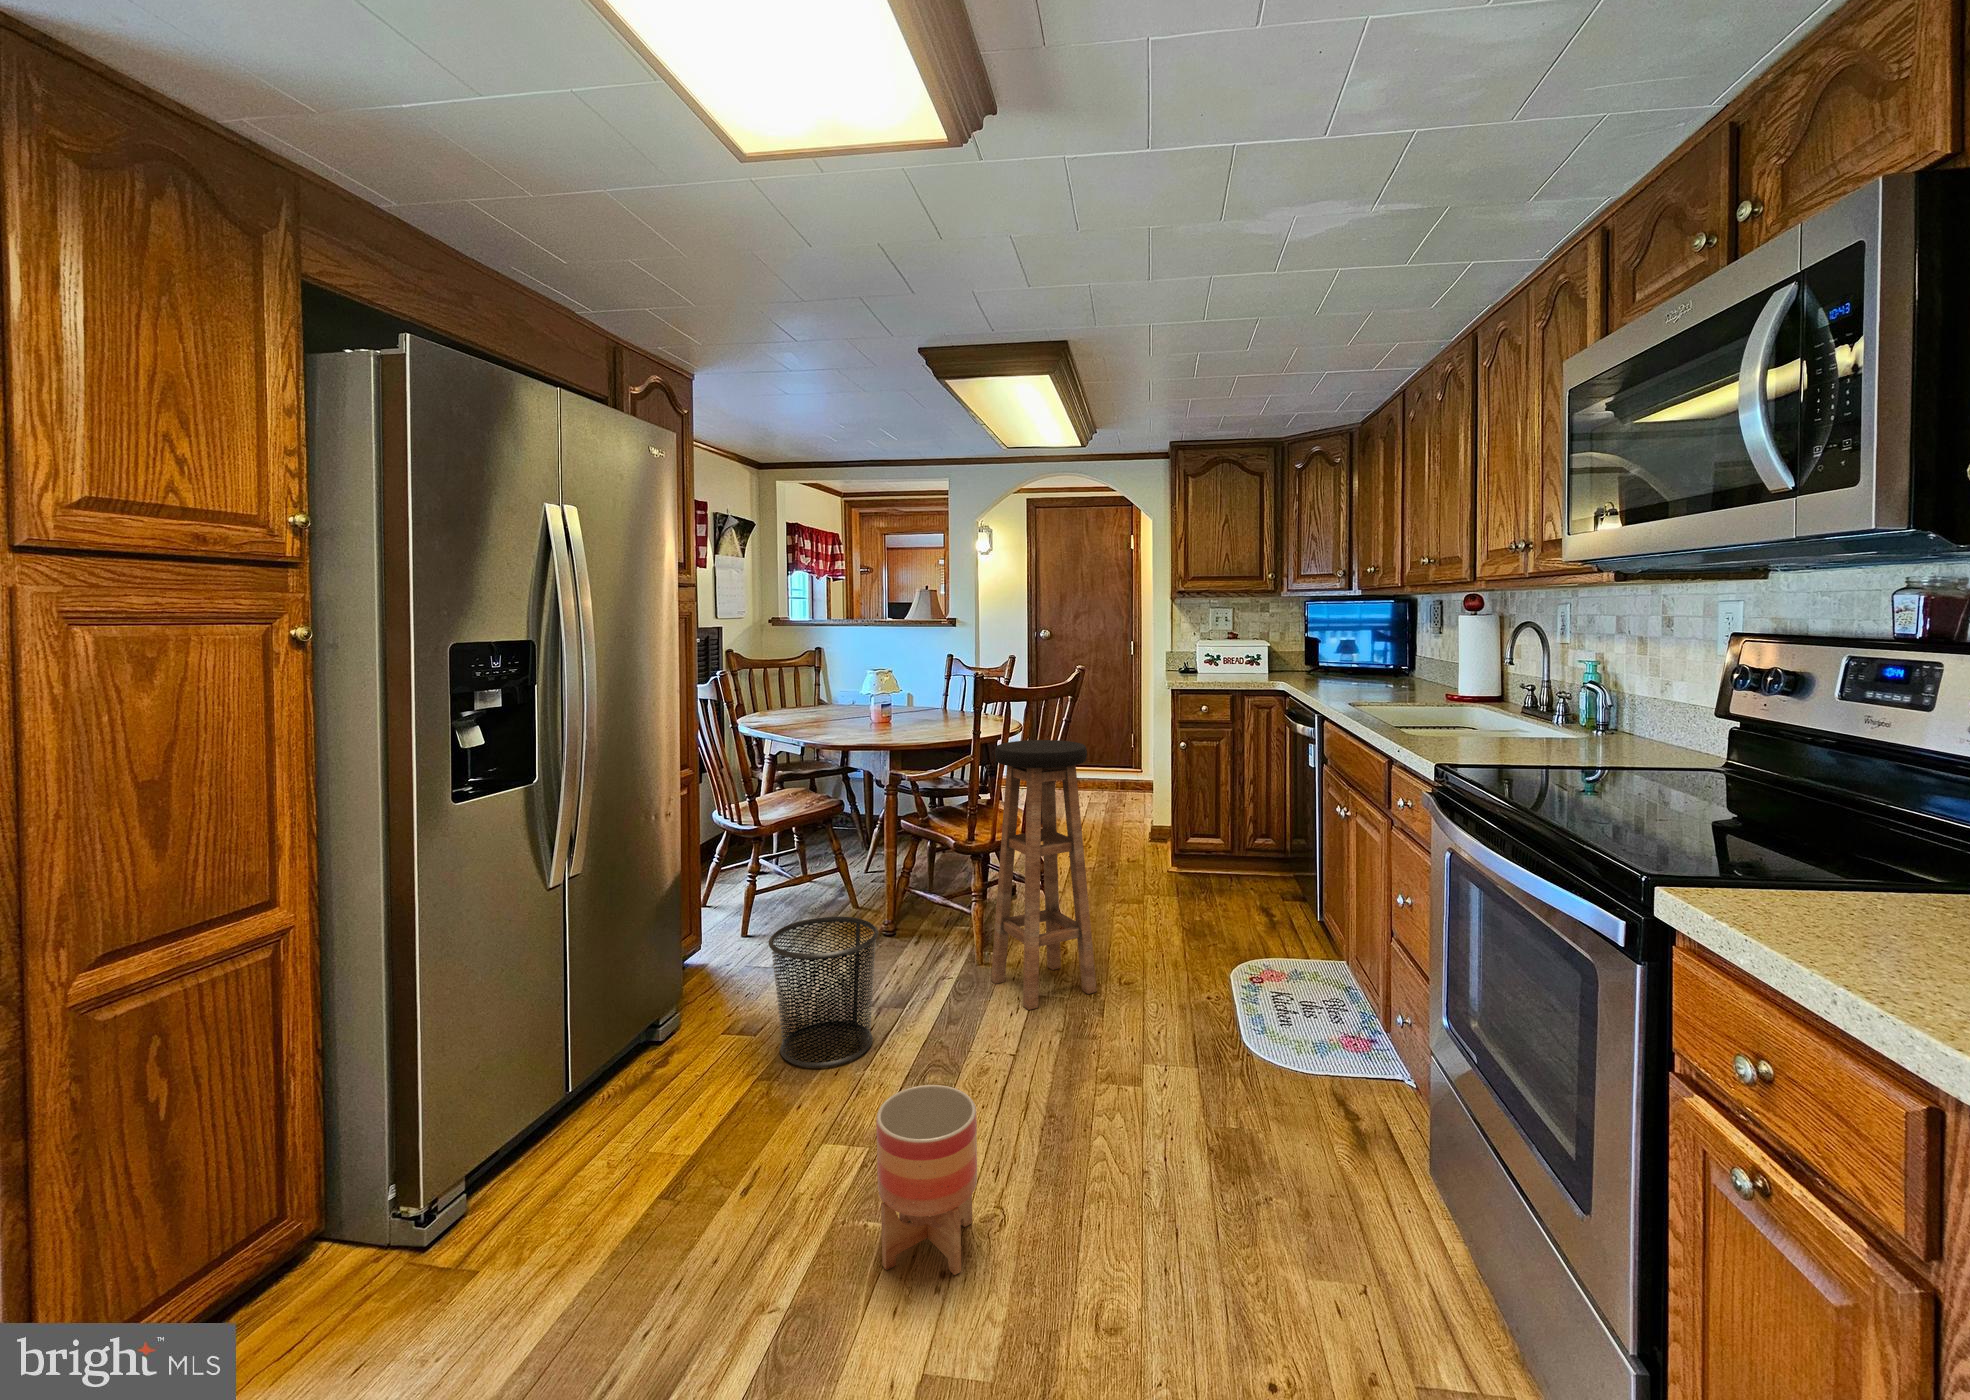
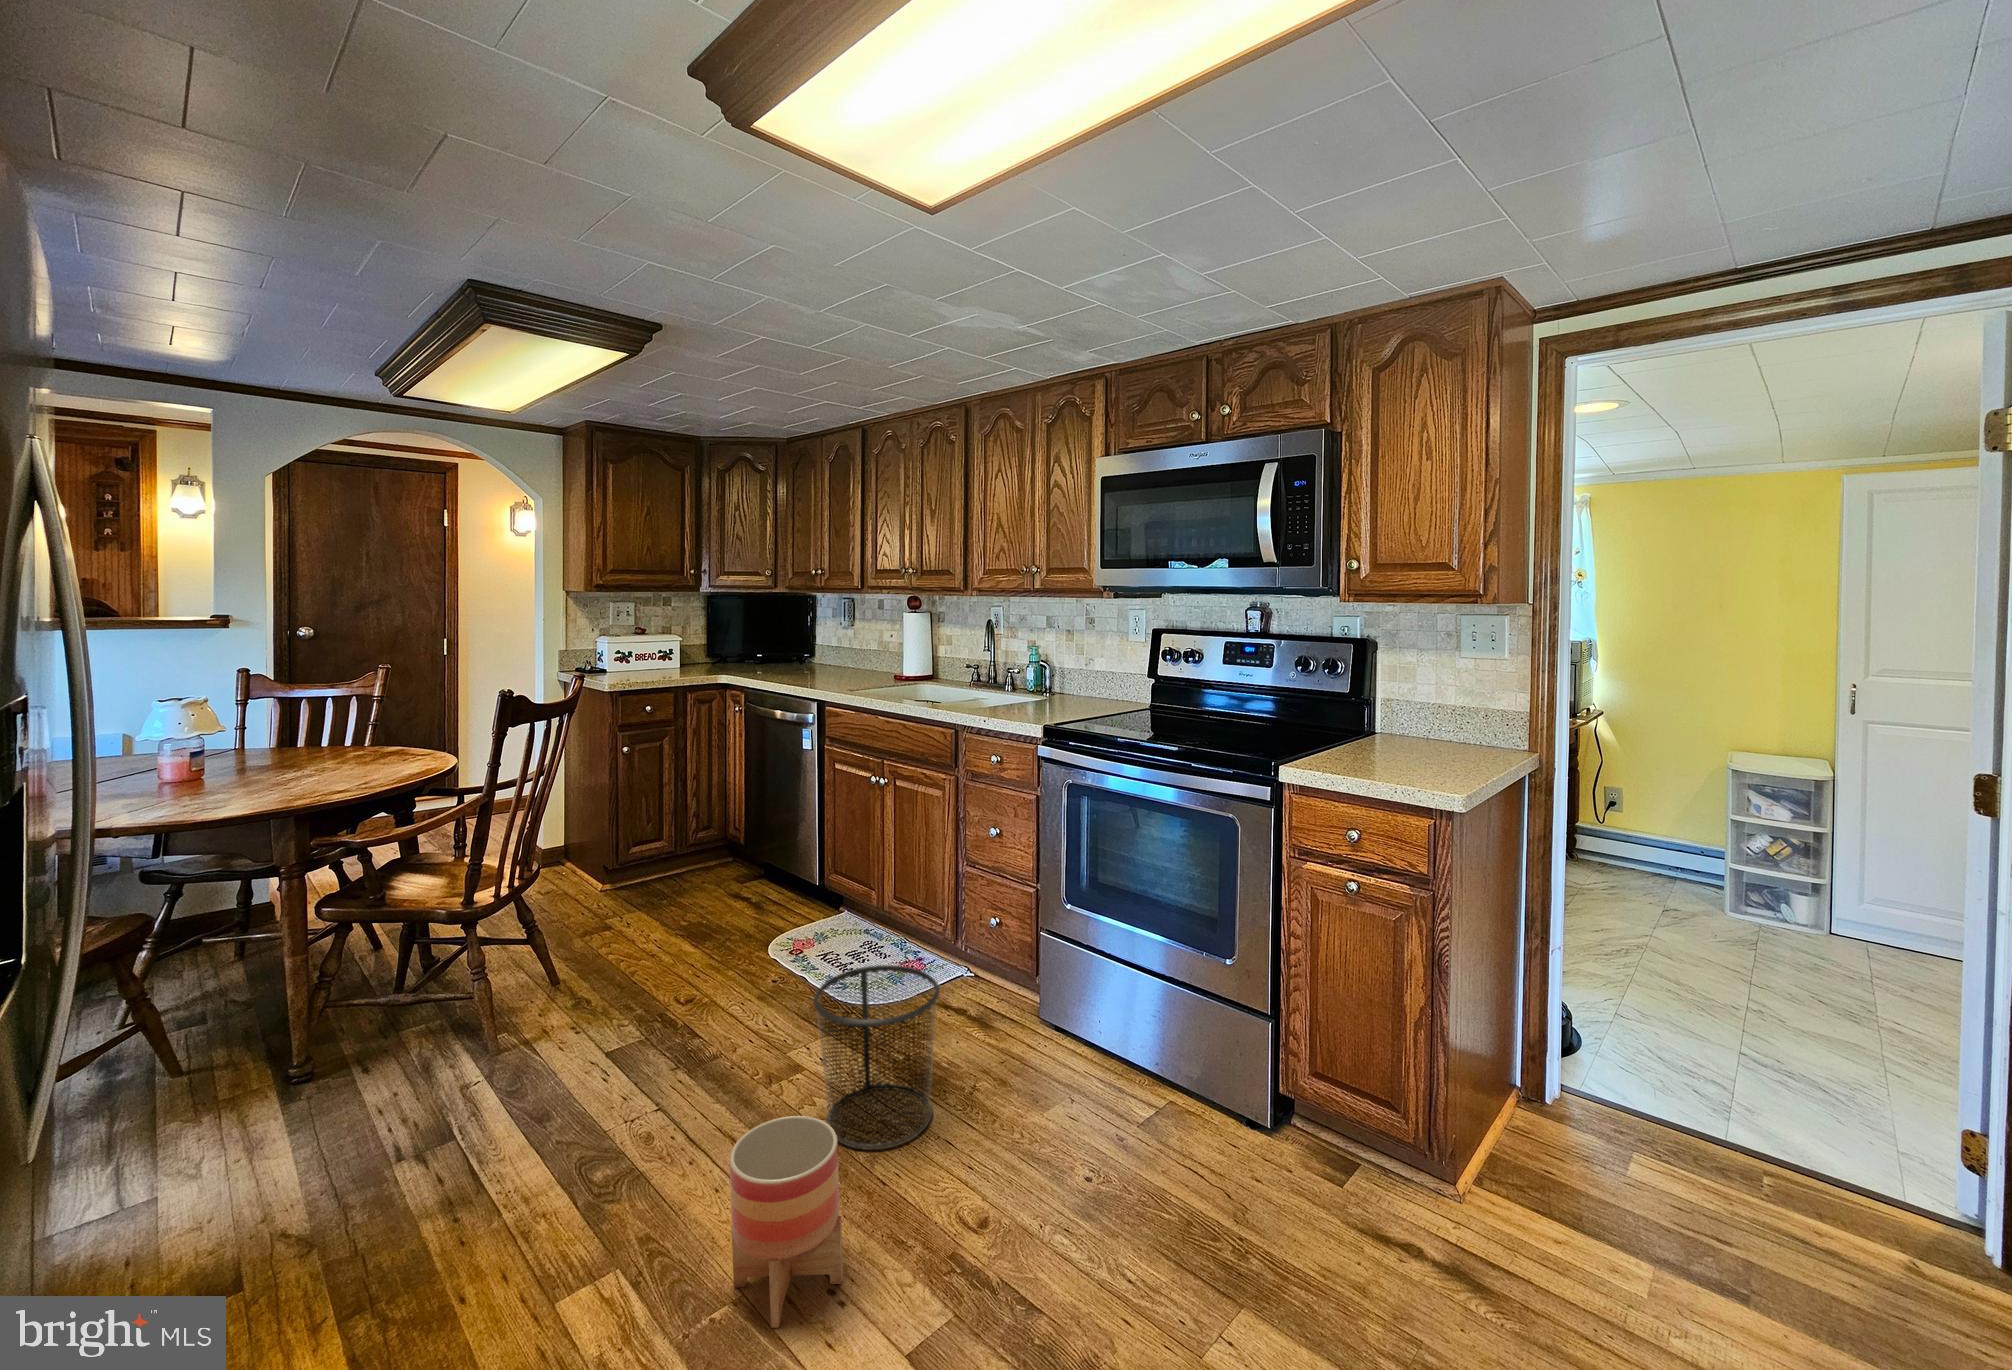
bar stool: present [991,740,1097,1010] -> none [533,756,672,1062]
waste bin: present [769,916,879,1068] -> present [813,965,940,1150]

